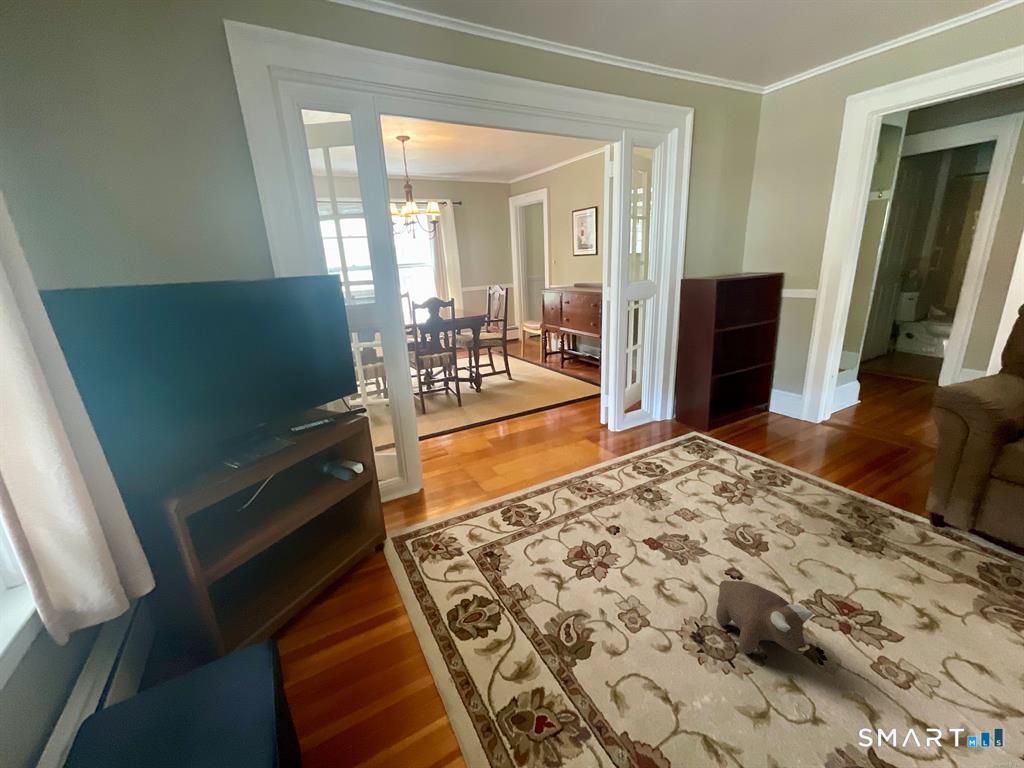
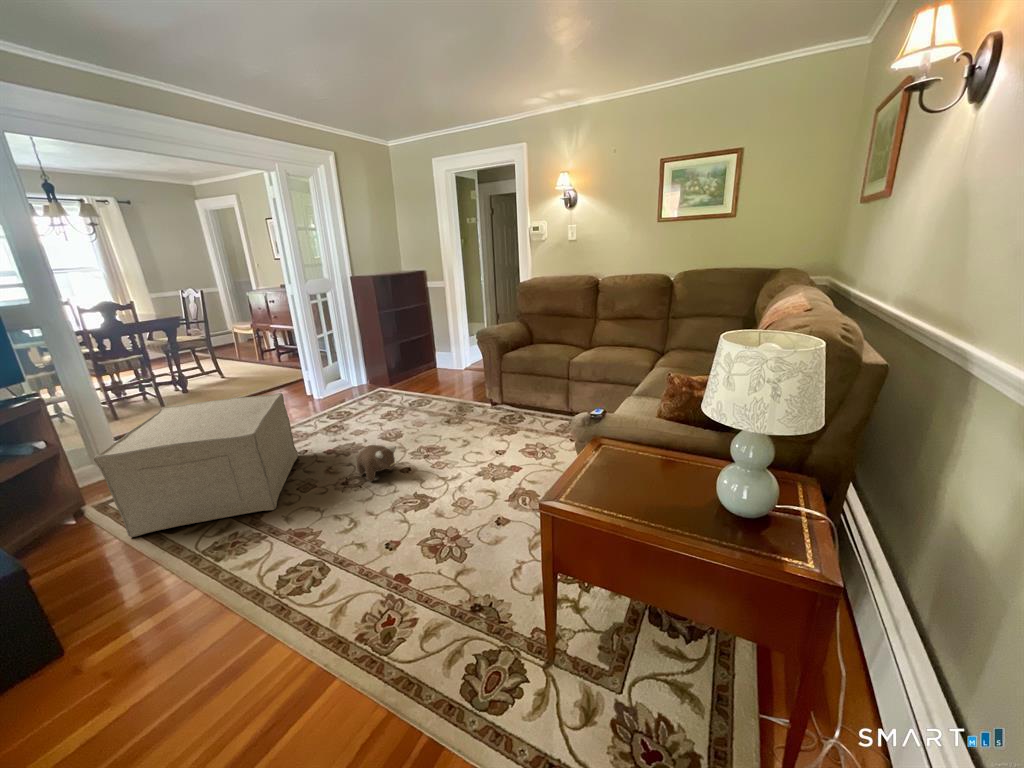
ottoman: none [398,436,607,650] -> present [94,393,298,537]

